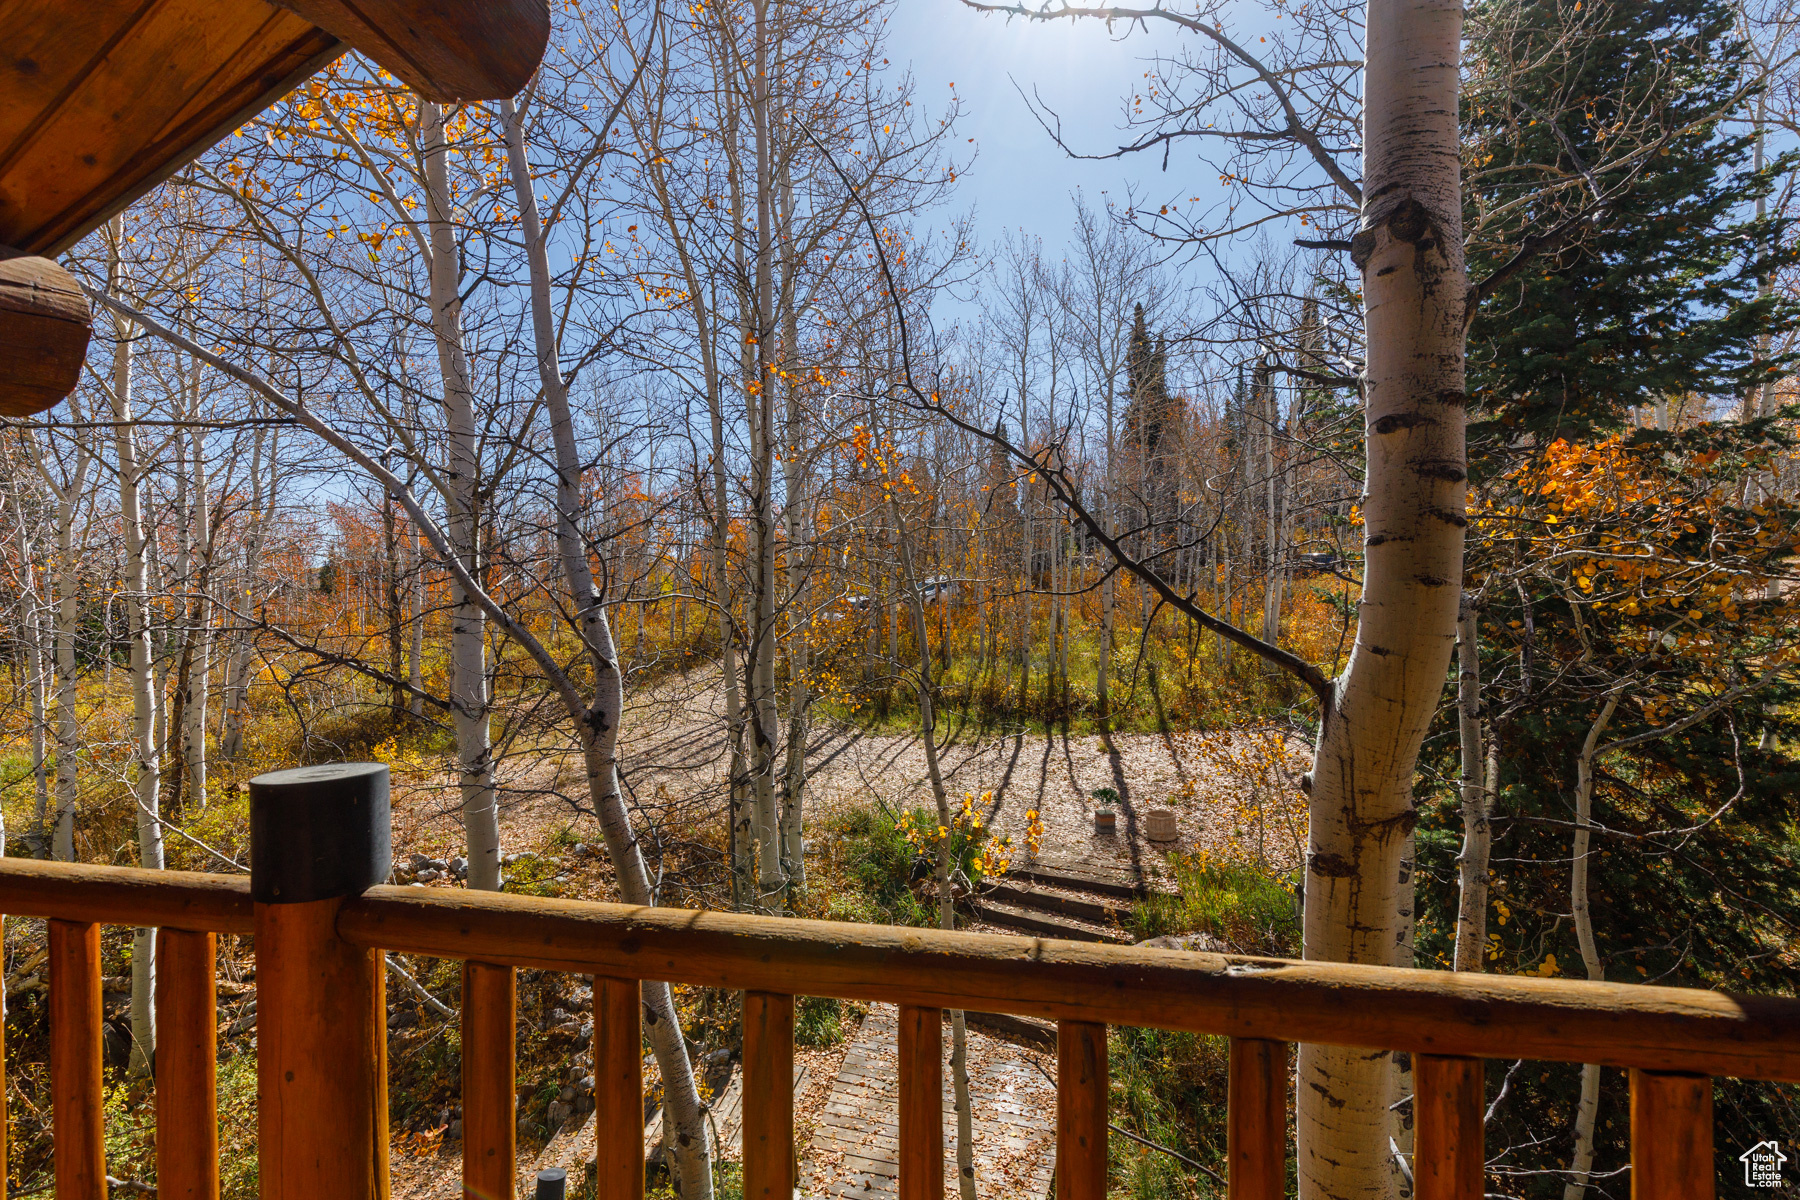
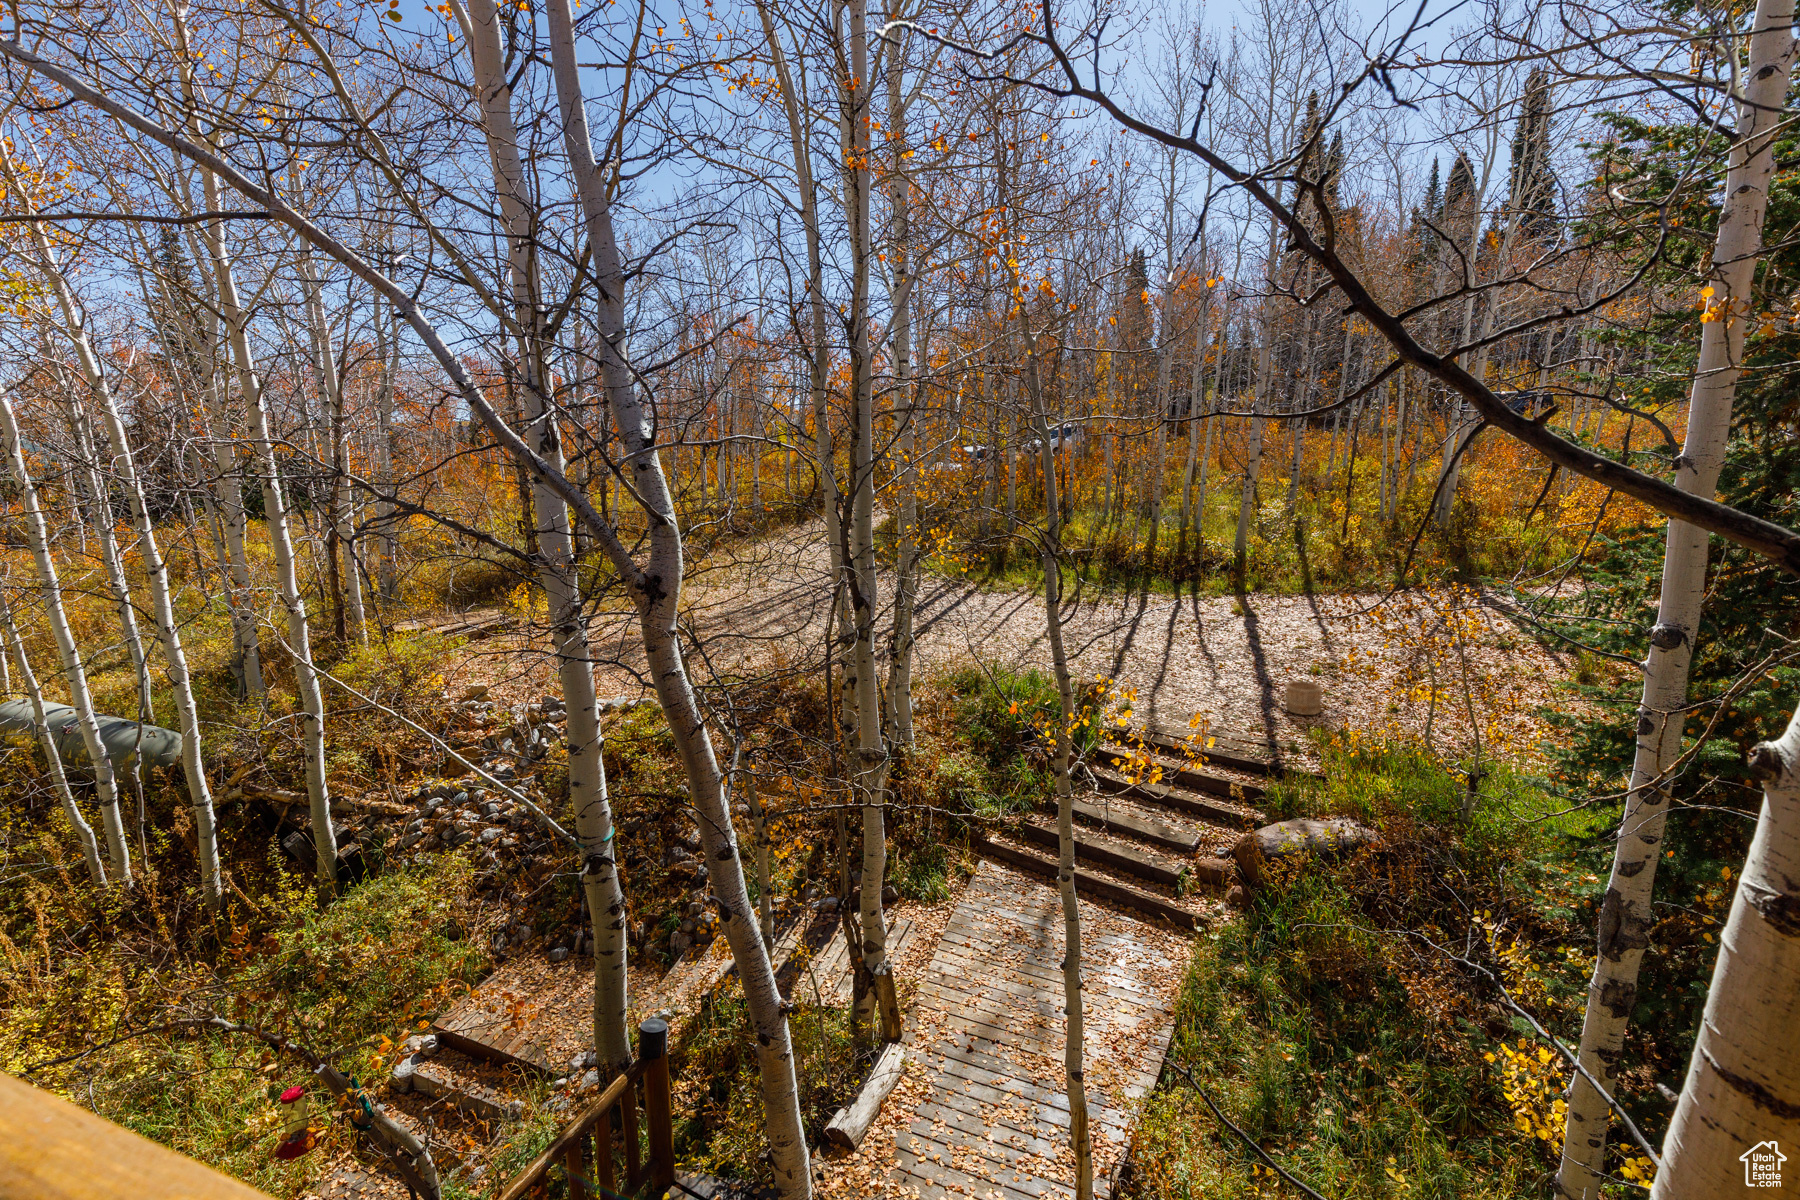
potted tree: present [1092,788,1122,833] -> none [1224,655,1261,703]

